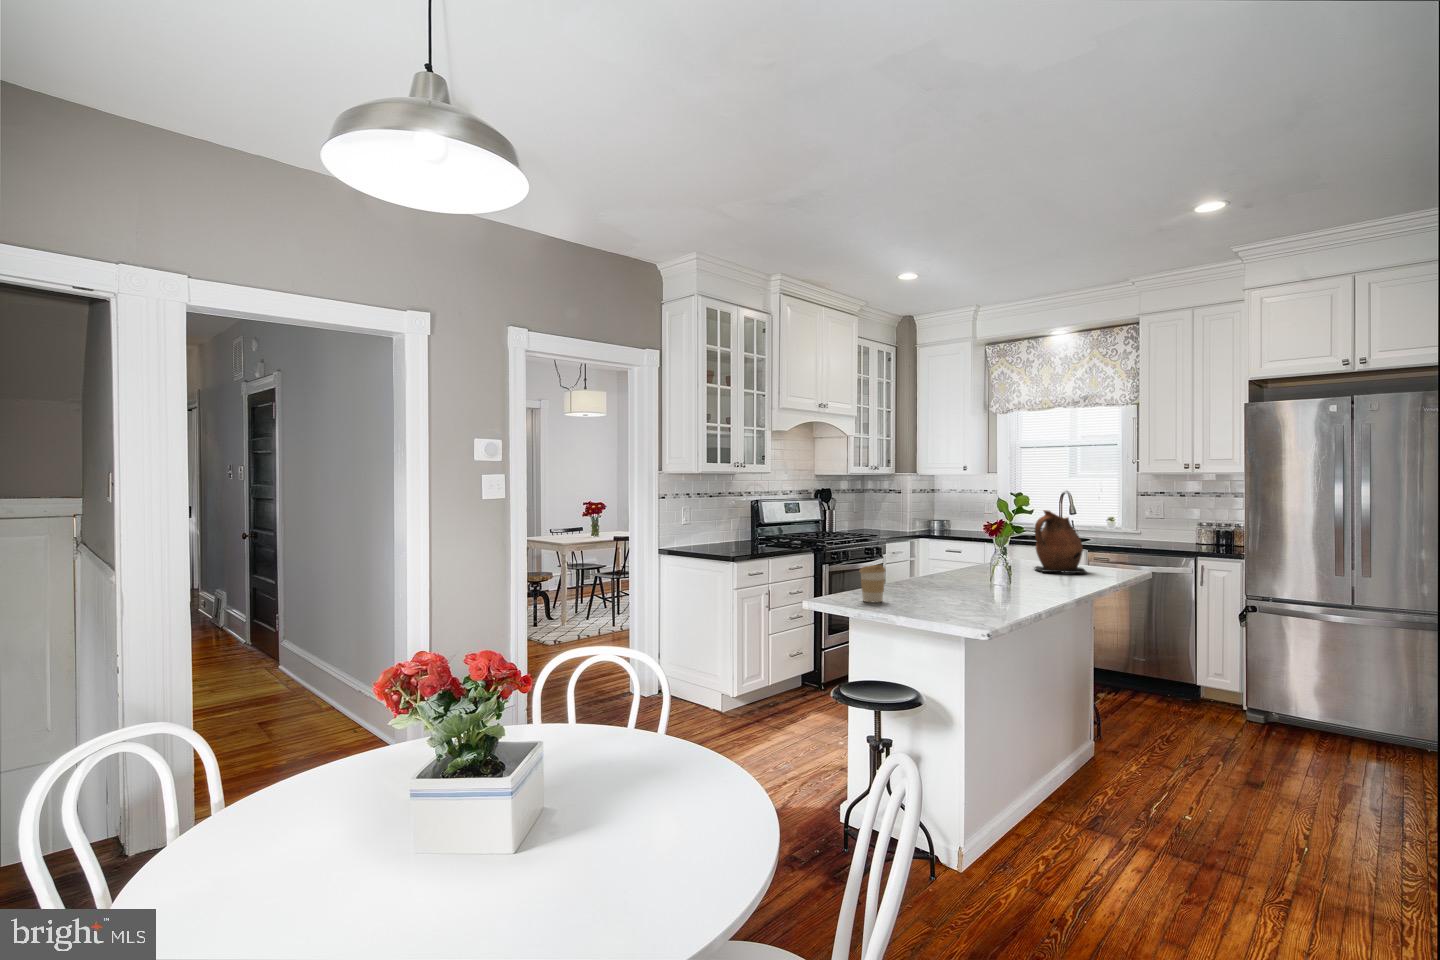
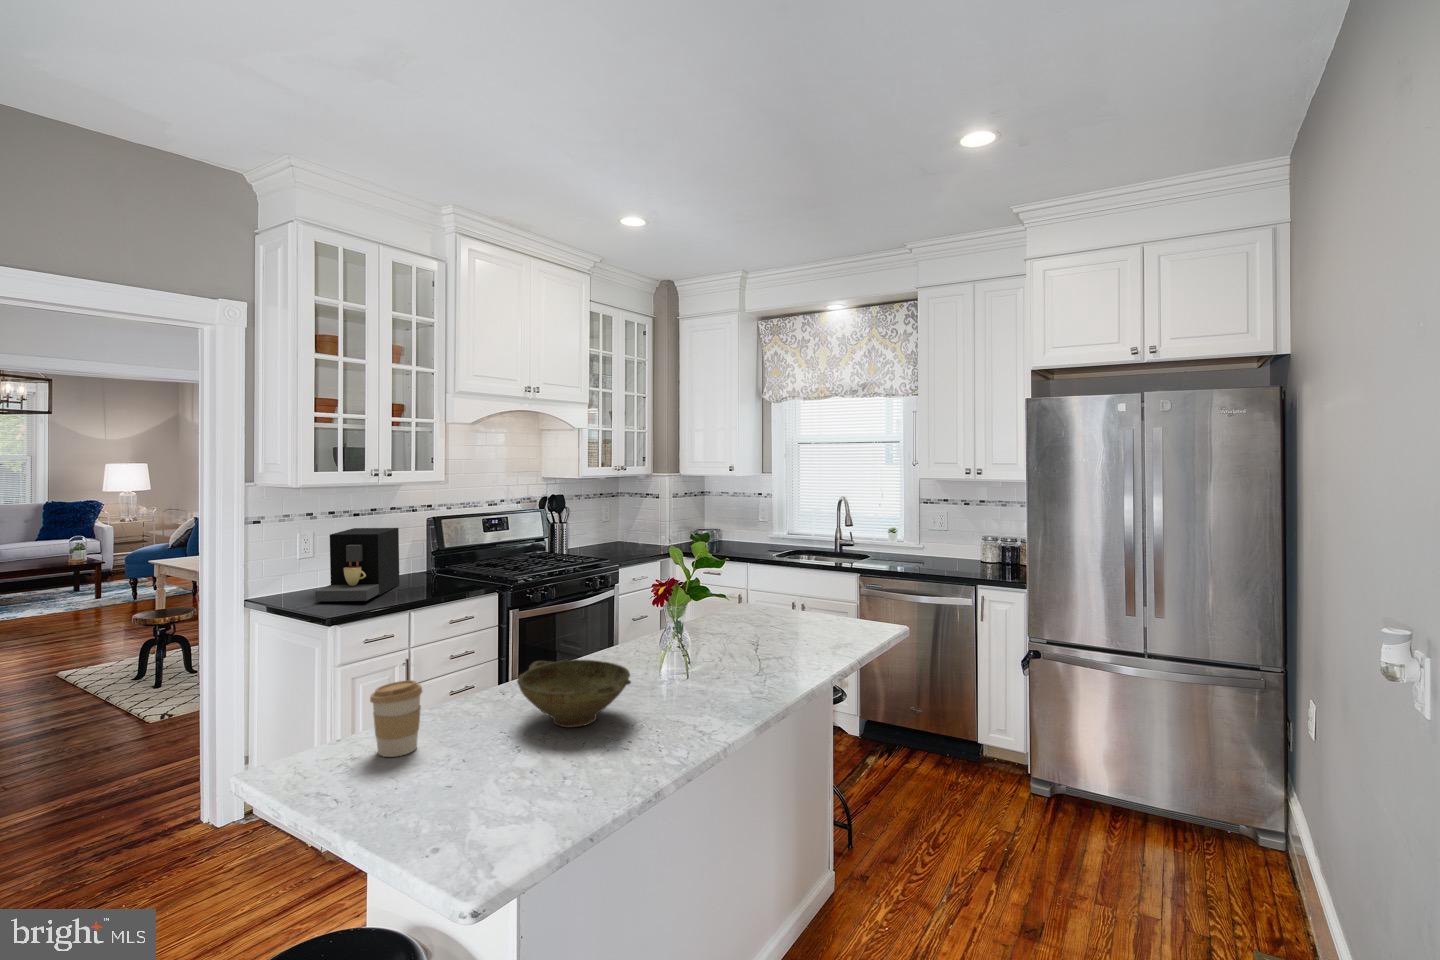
coffee maker: none [710,505,747,551] -> present [315,528,400,602]
ceramic pitcher: present [1035,510,1086,574] -> none [754,545,824,640]
bowl: none [923,565,995,598] -> present [517,659,631,727]

